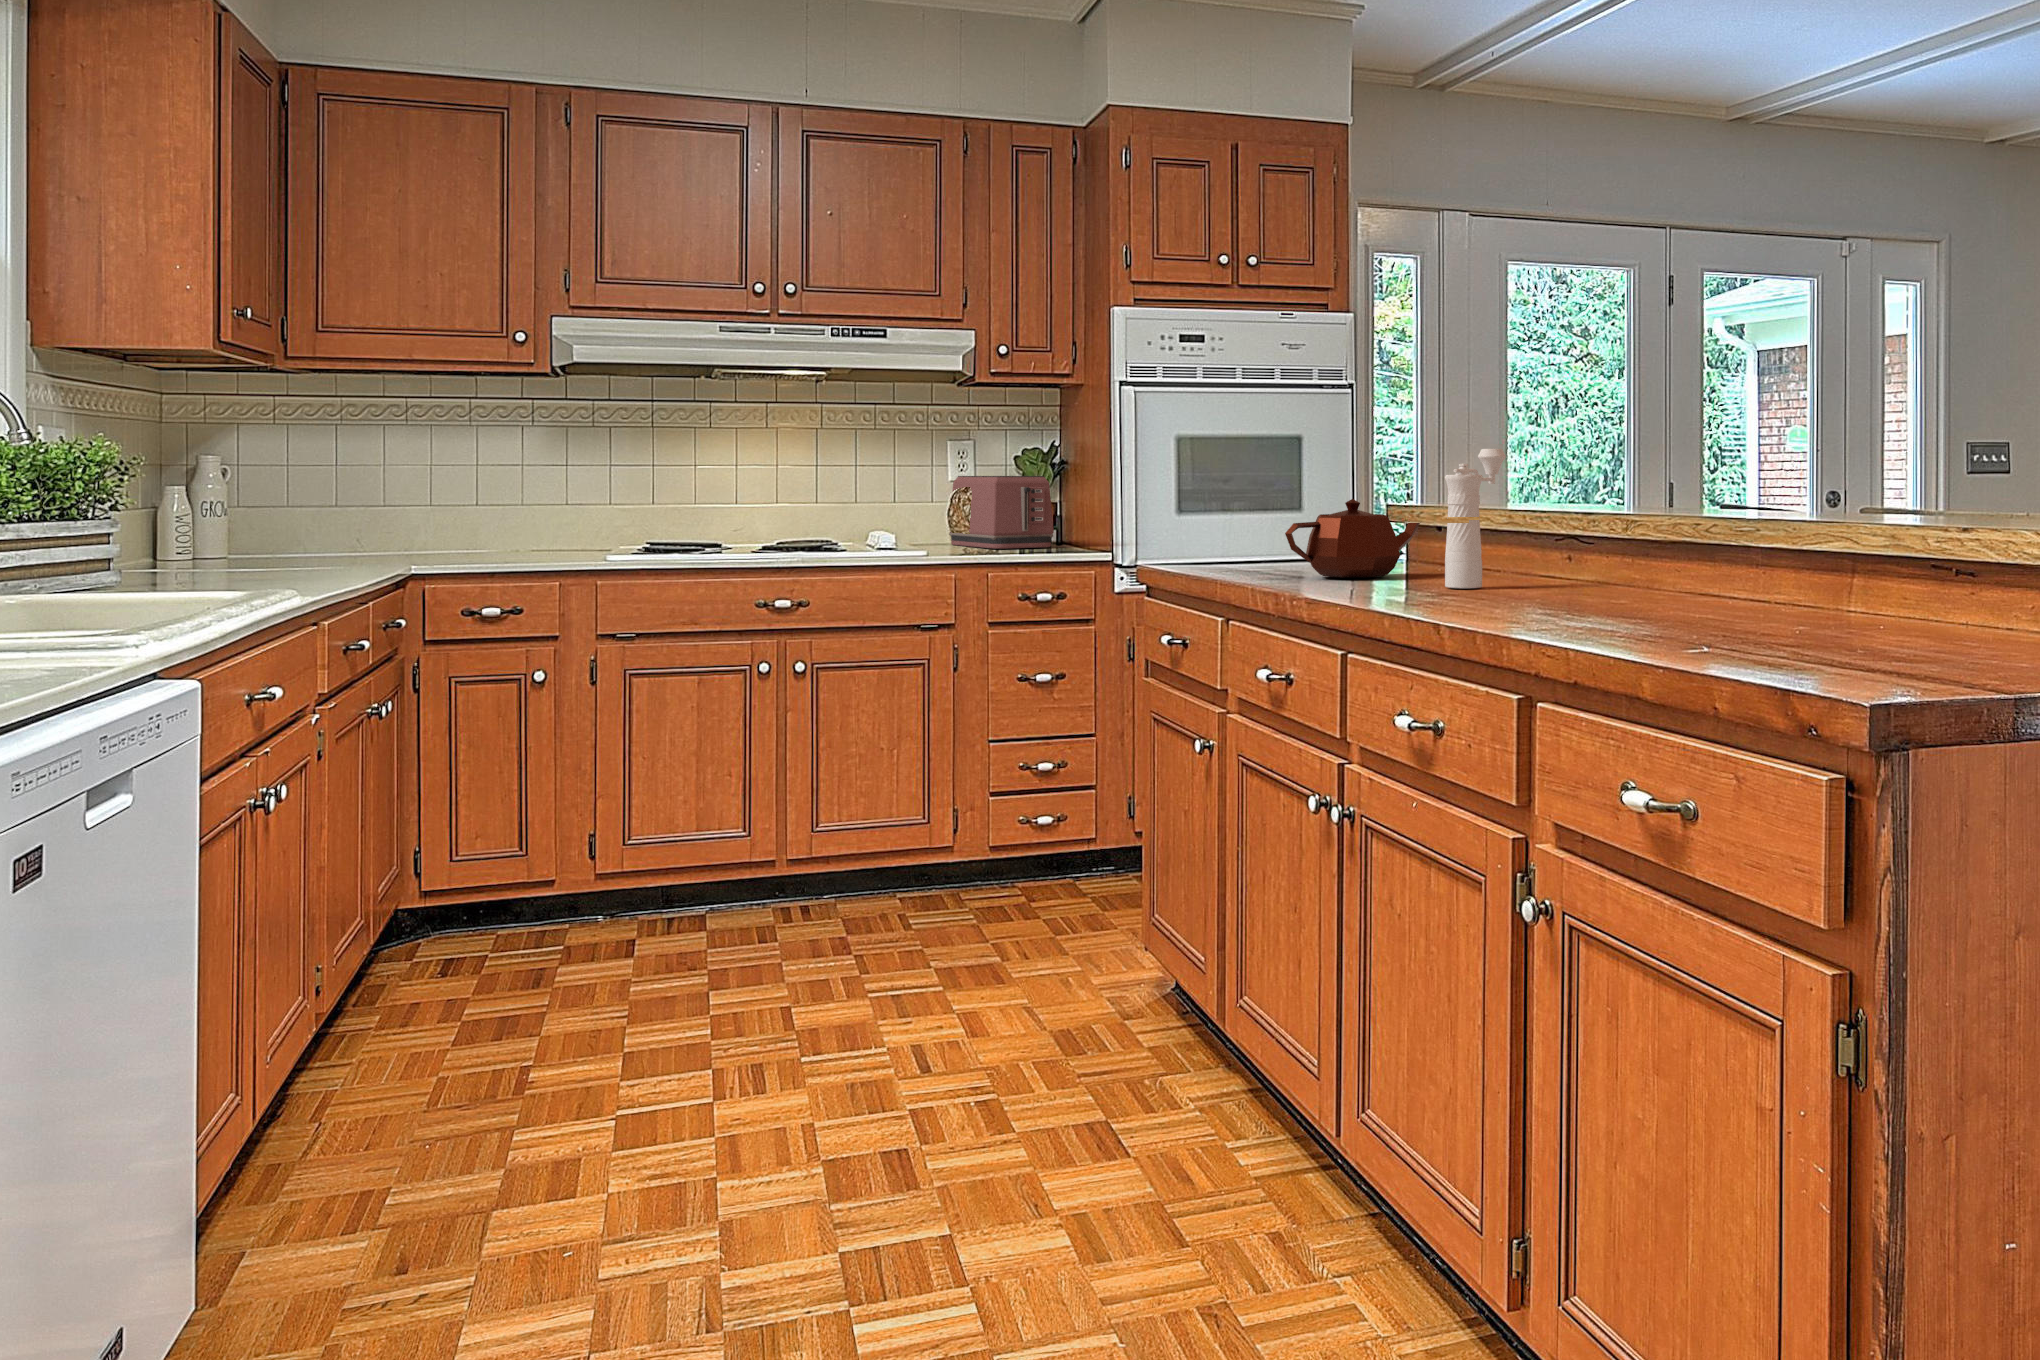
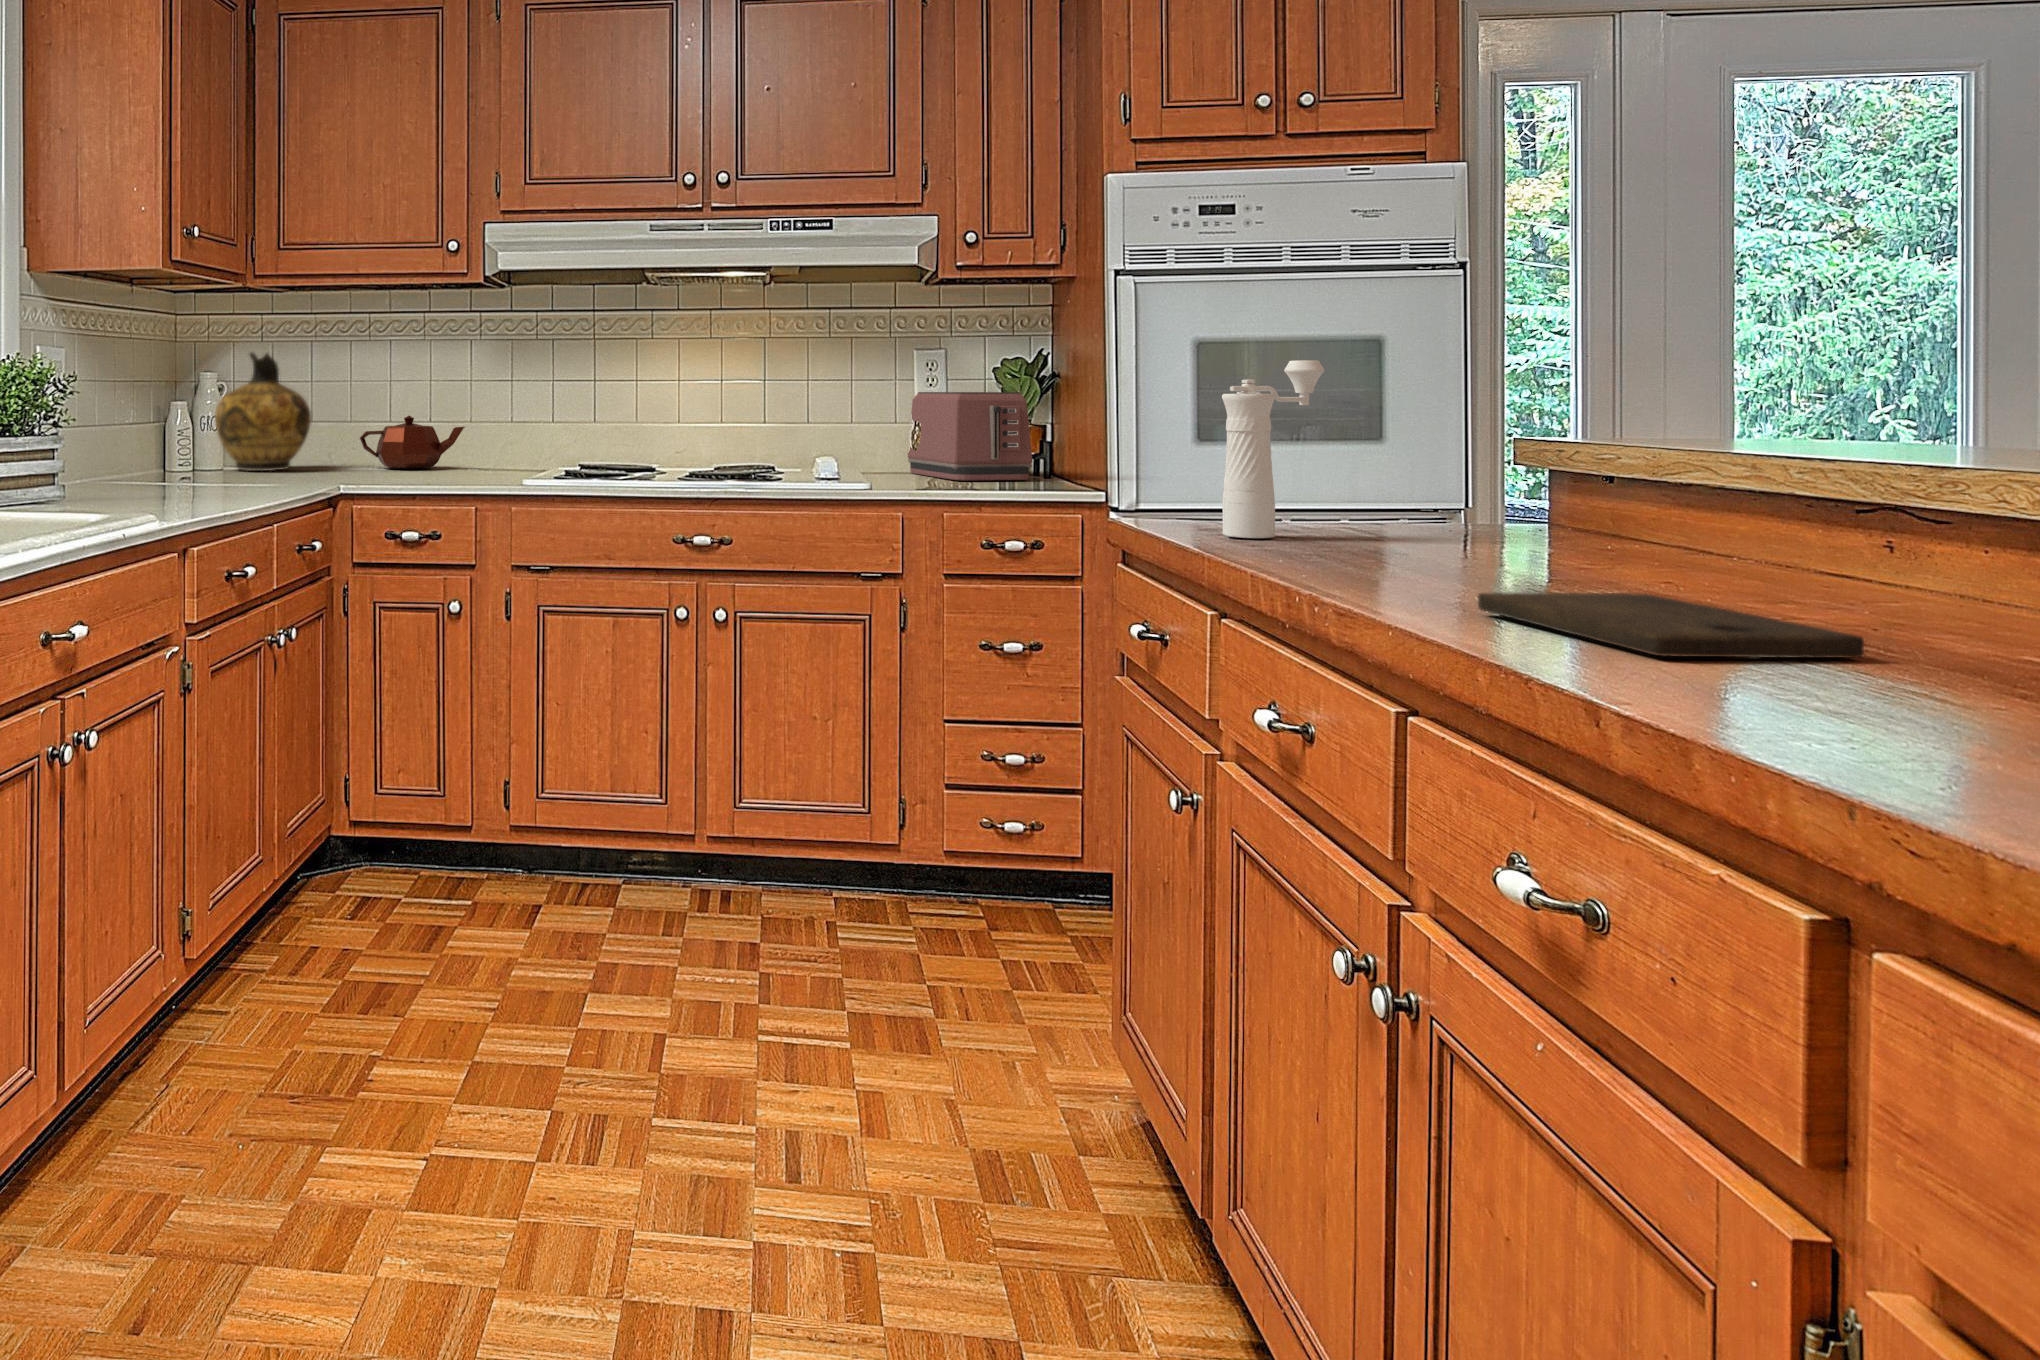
ceramic jug: none [231,434,349,558] -> present [215,353,311,471]
pepper mill: present [1445,449,1506,588] -> present [1222,360,1324,538]
teapot: present [1285,499,1420,578] -> present [360,416,465,469]
cutting board: none [1356,582,1510,605] -> present [1478,593,1864,658]

